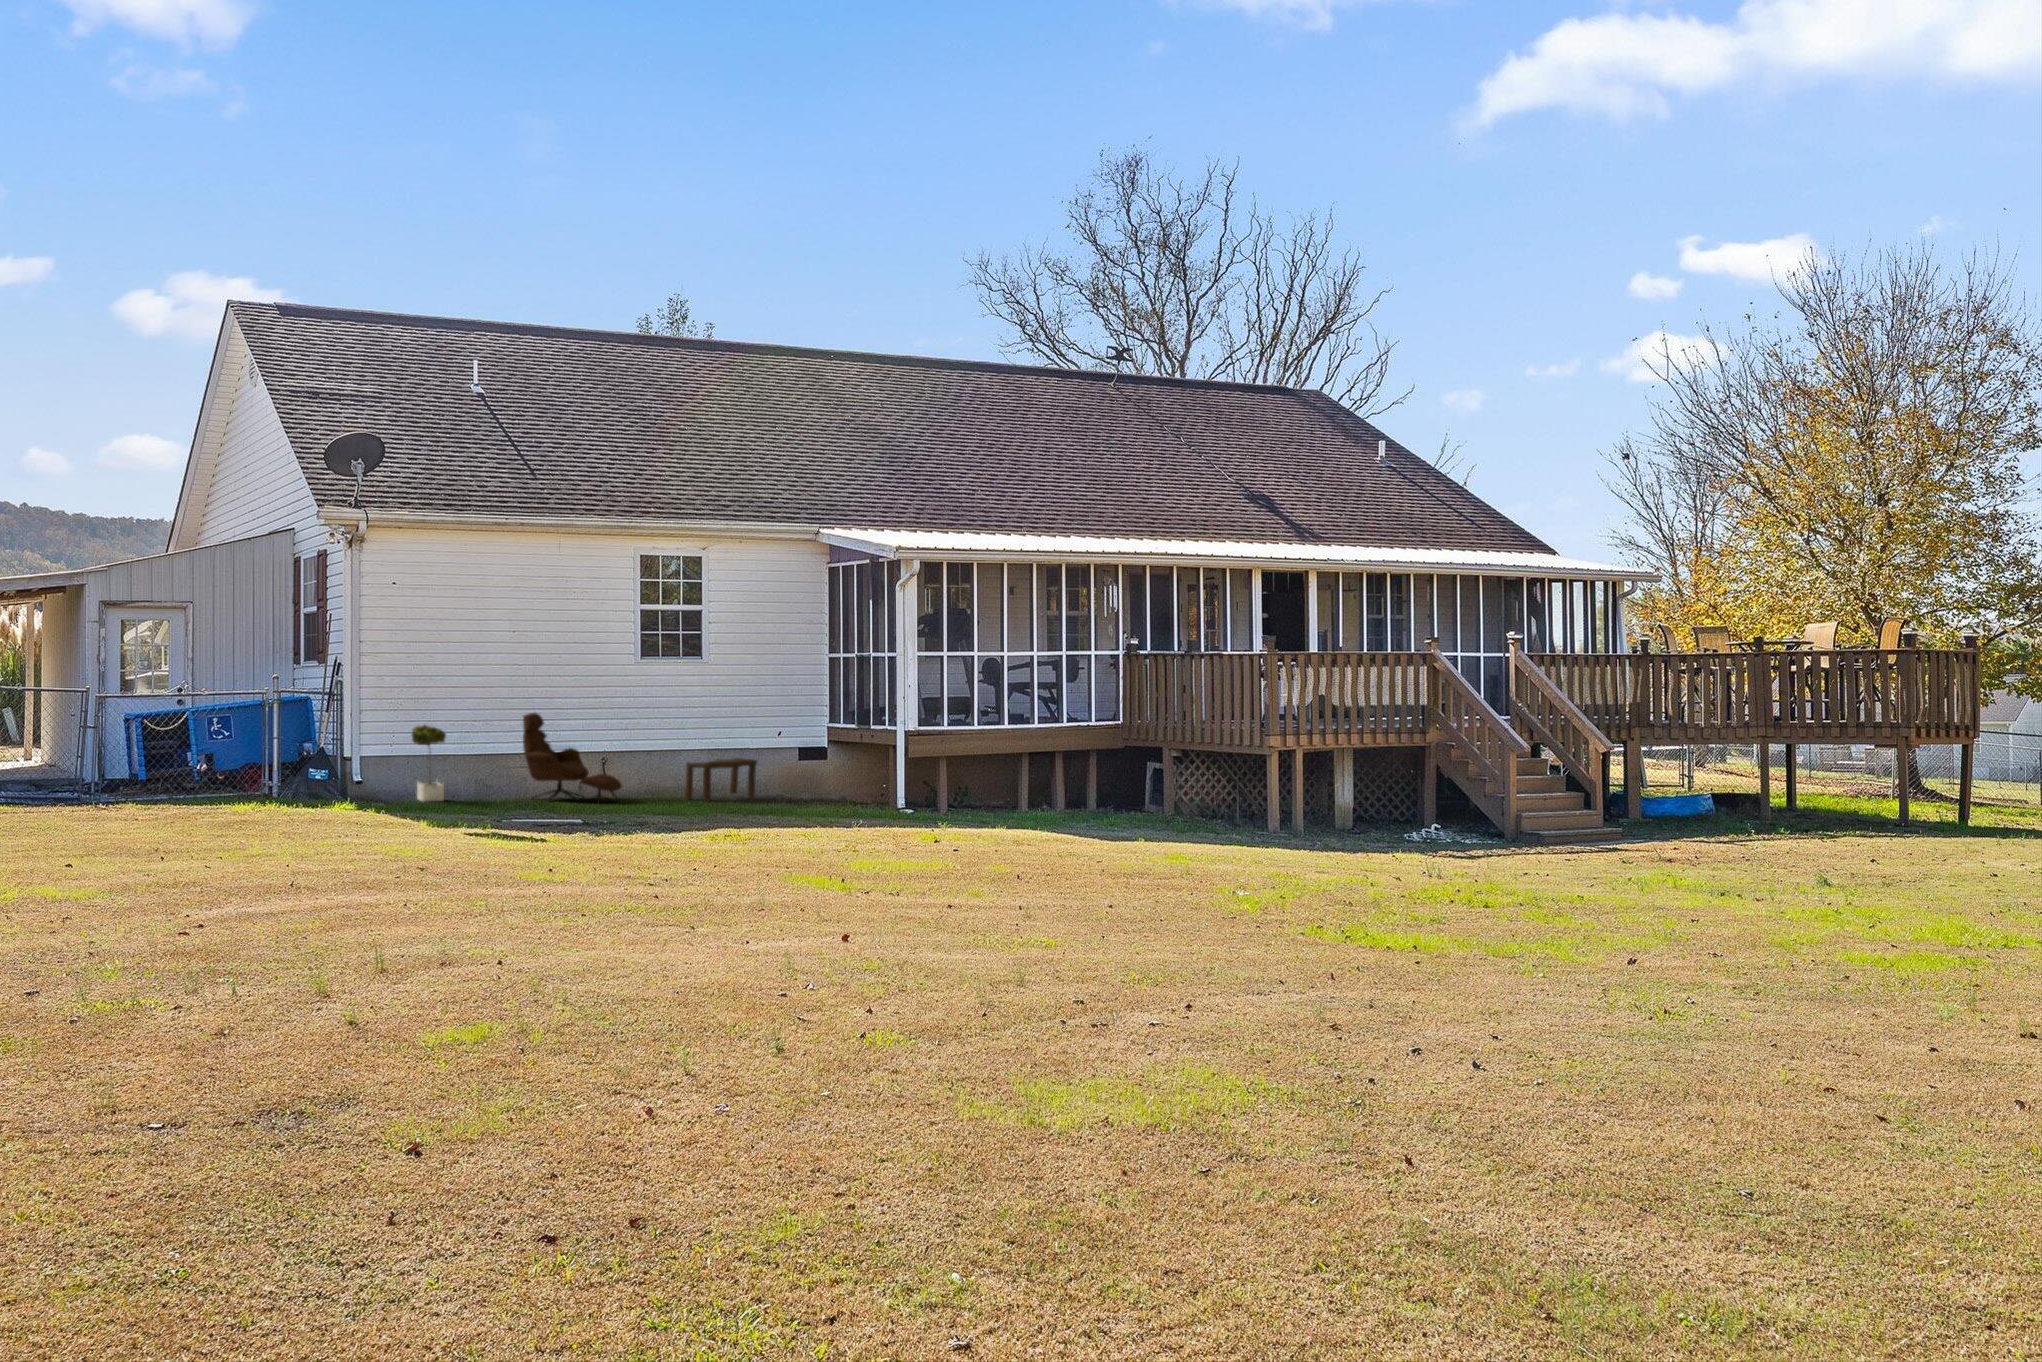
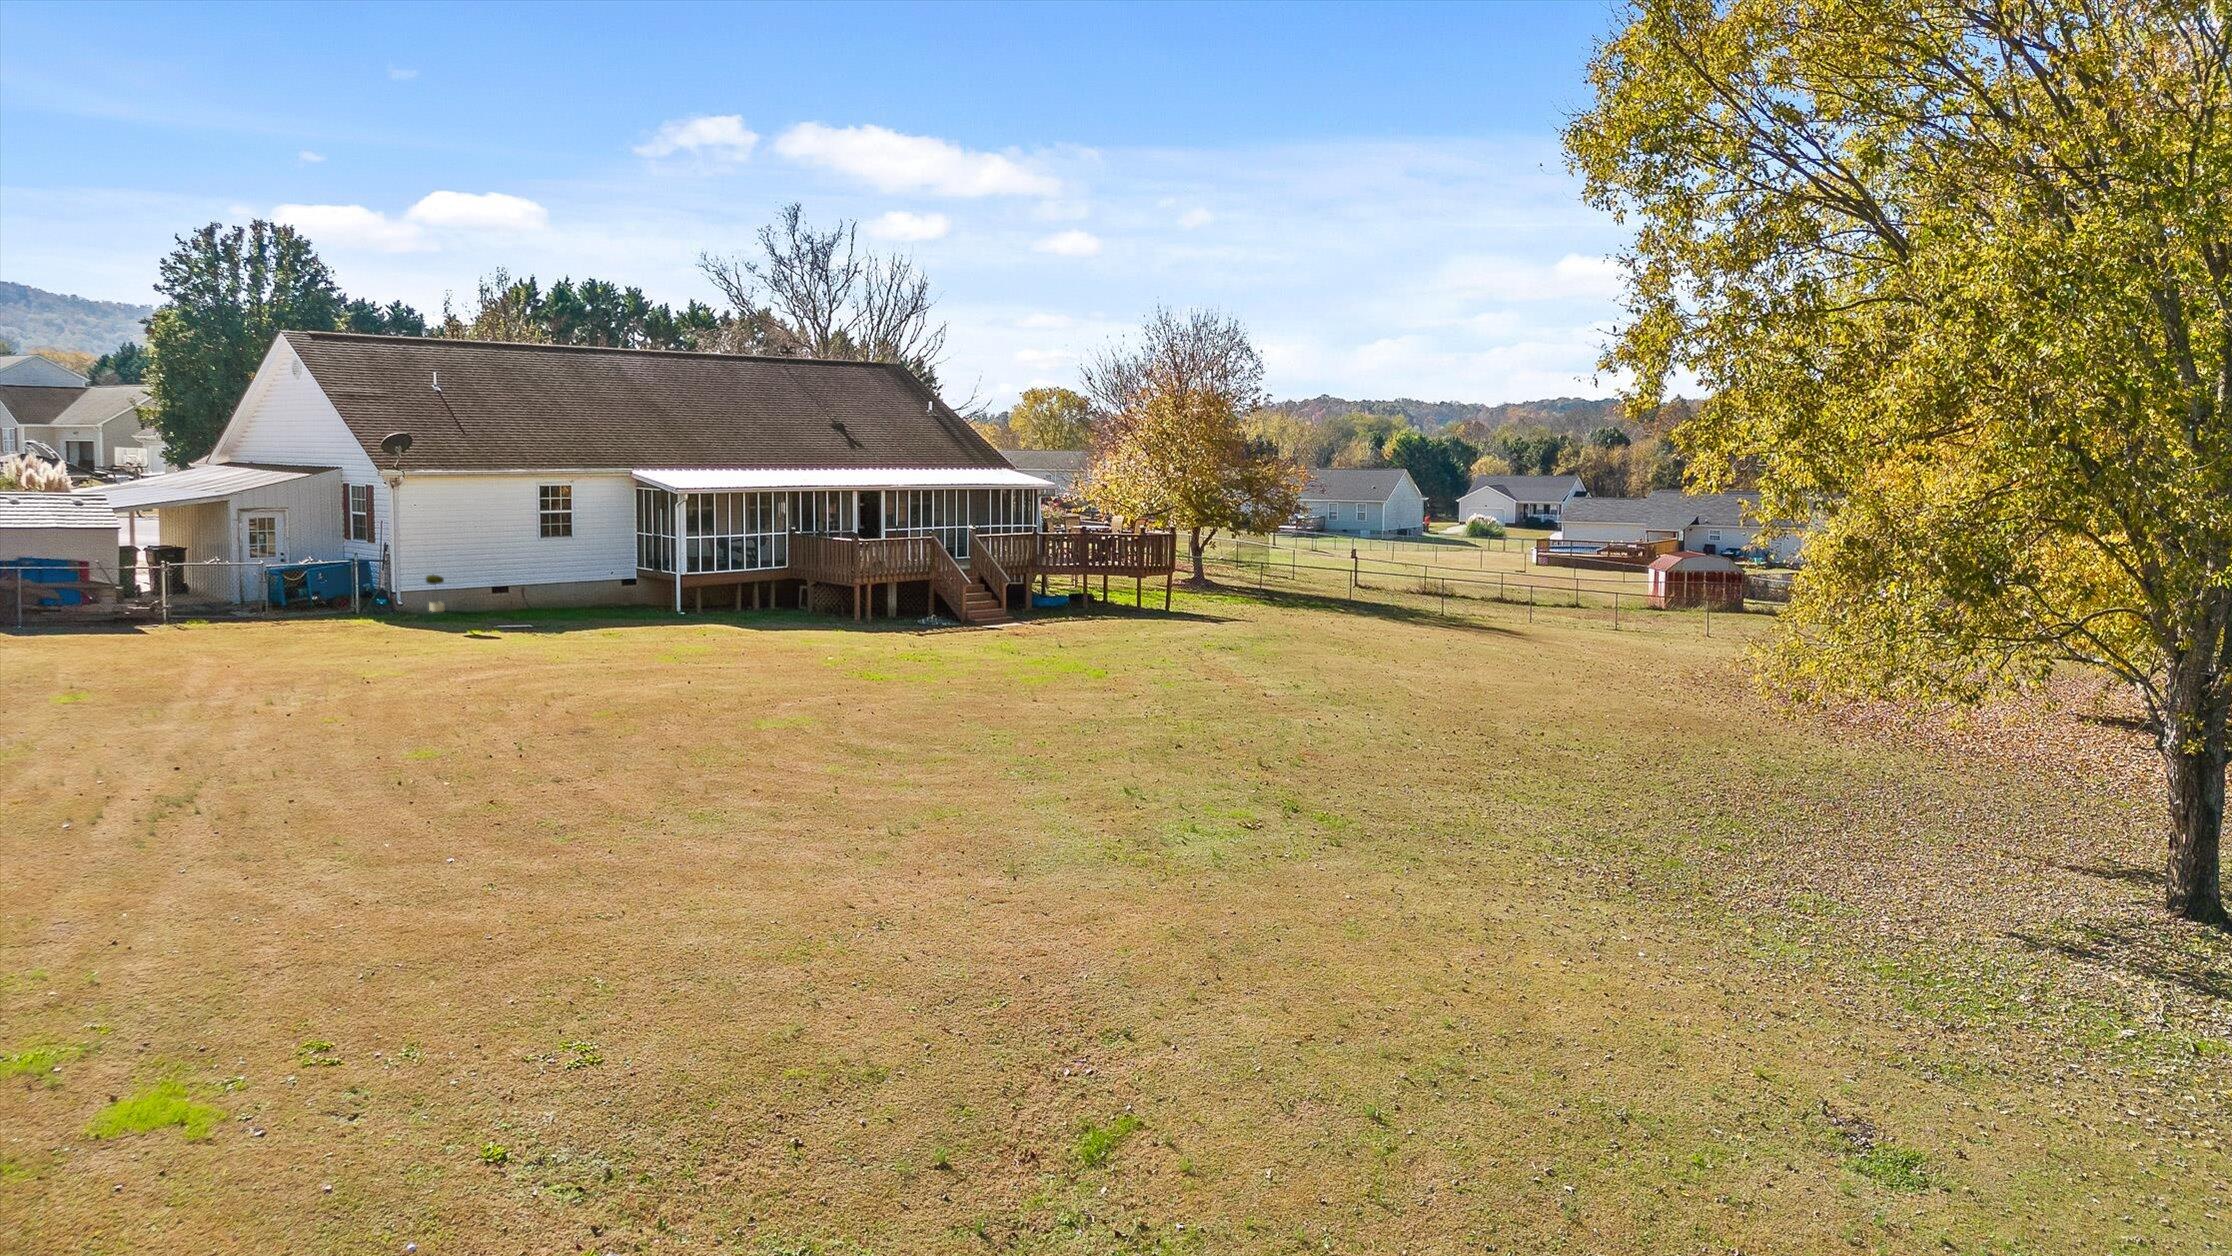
lounge chair: present [523,713,622,803] -> none [483,566,536,612]
bench: present [685,758,757,802] -> none [568,586,604,609]

